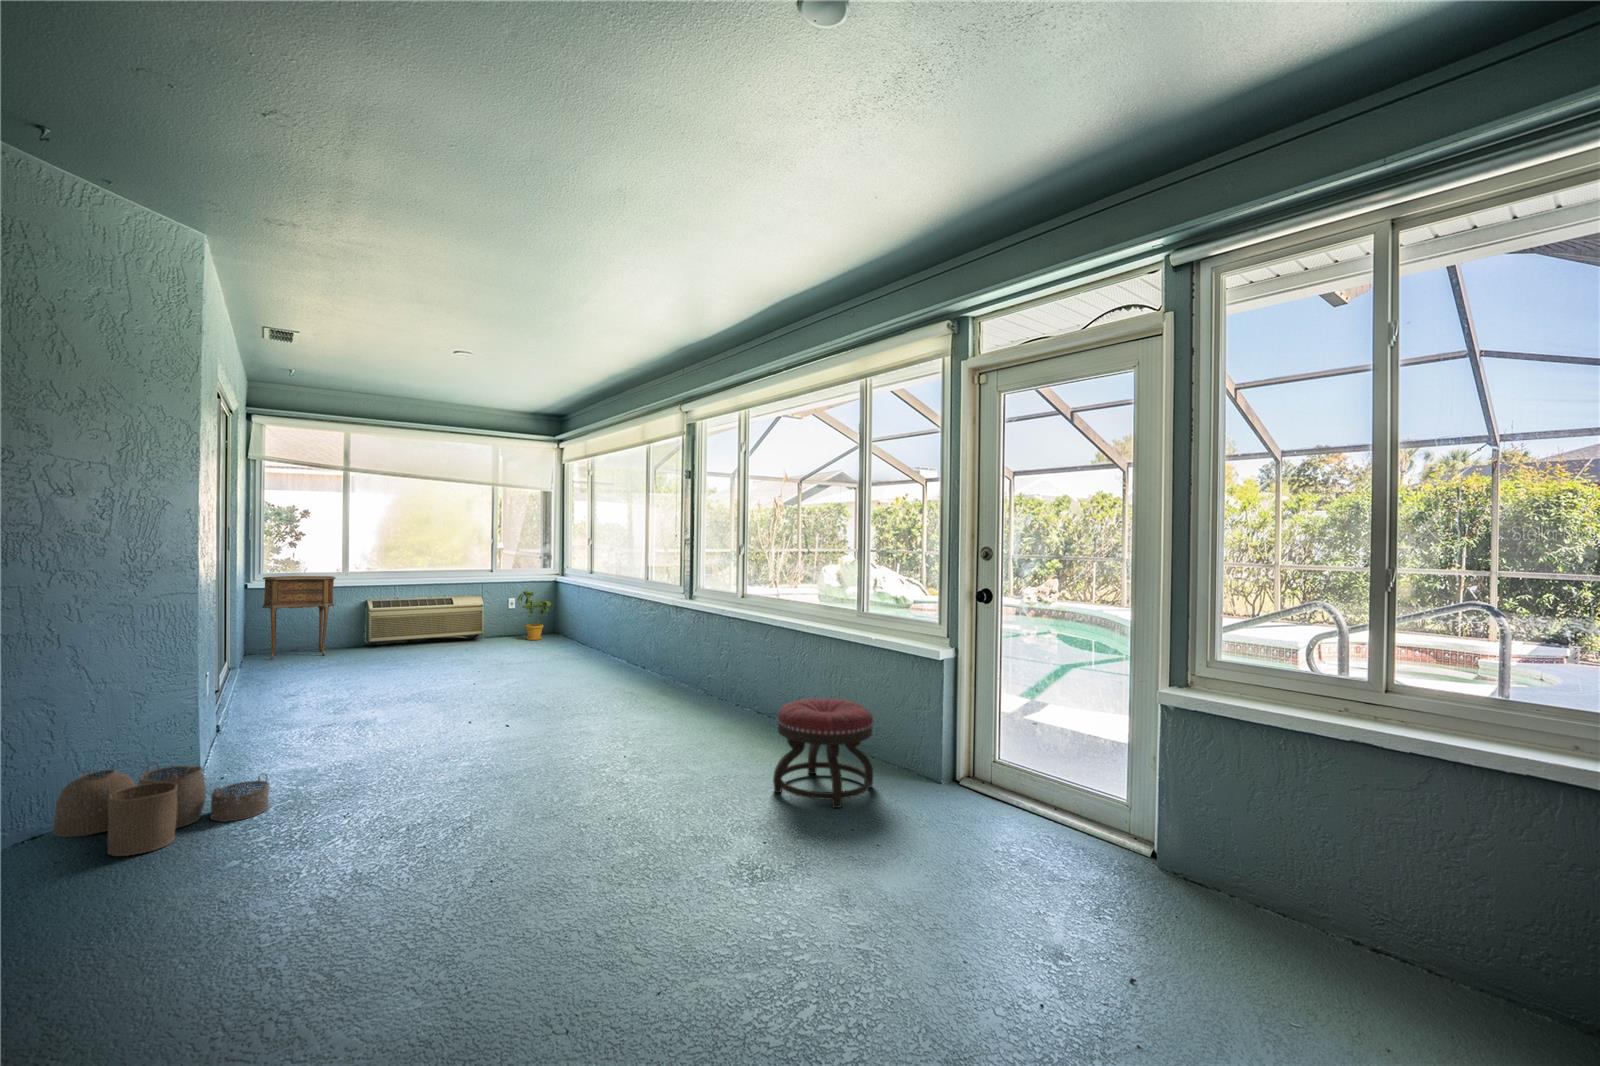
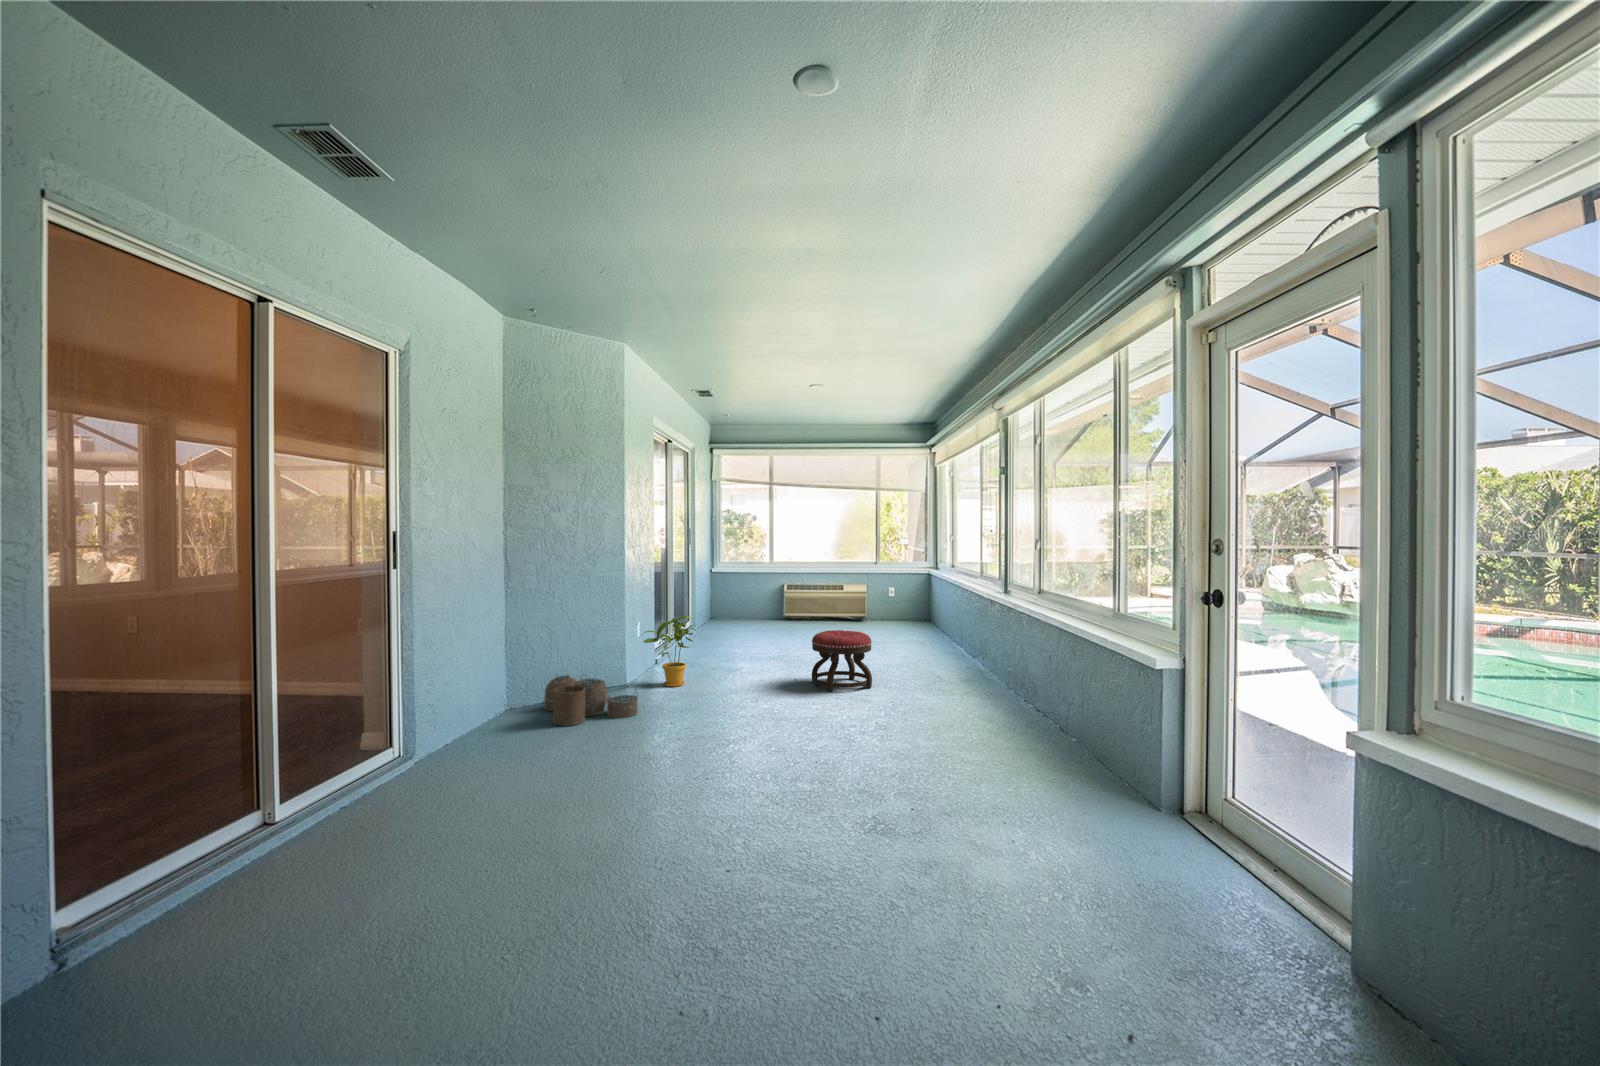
side table: present [262,576,336,659] -> none [719,564,762,624]
house plant: present [518,590,552,640] -> present [642,616,698,687]
ottoman: present [773,698,873,808] -> present [812,630,872,692]

